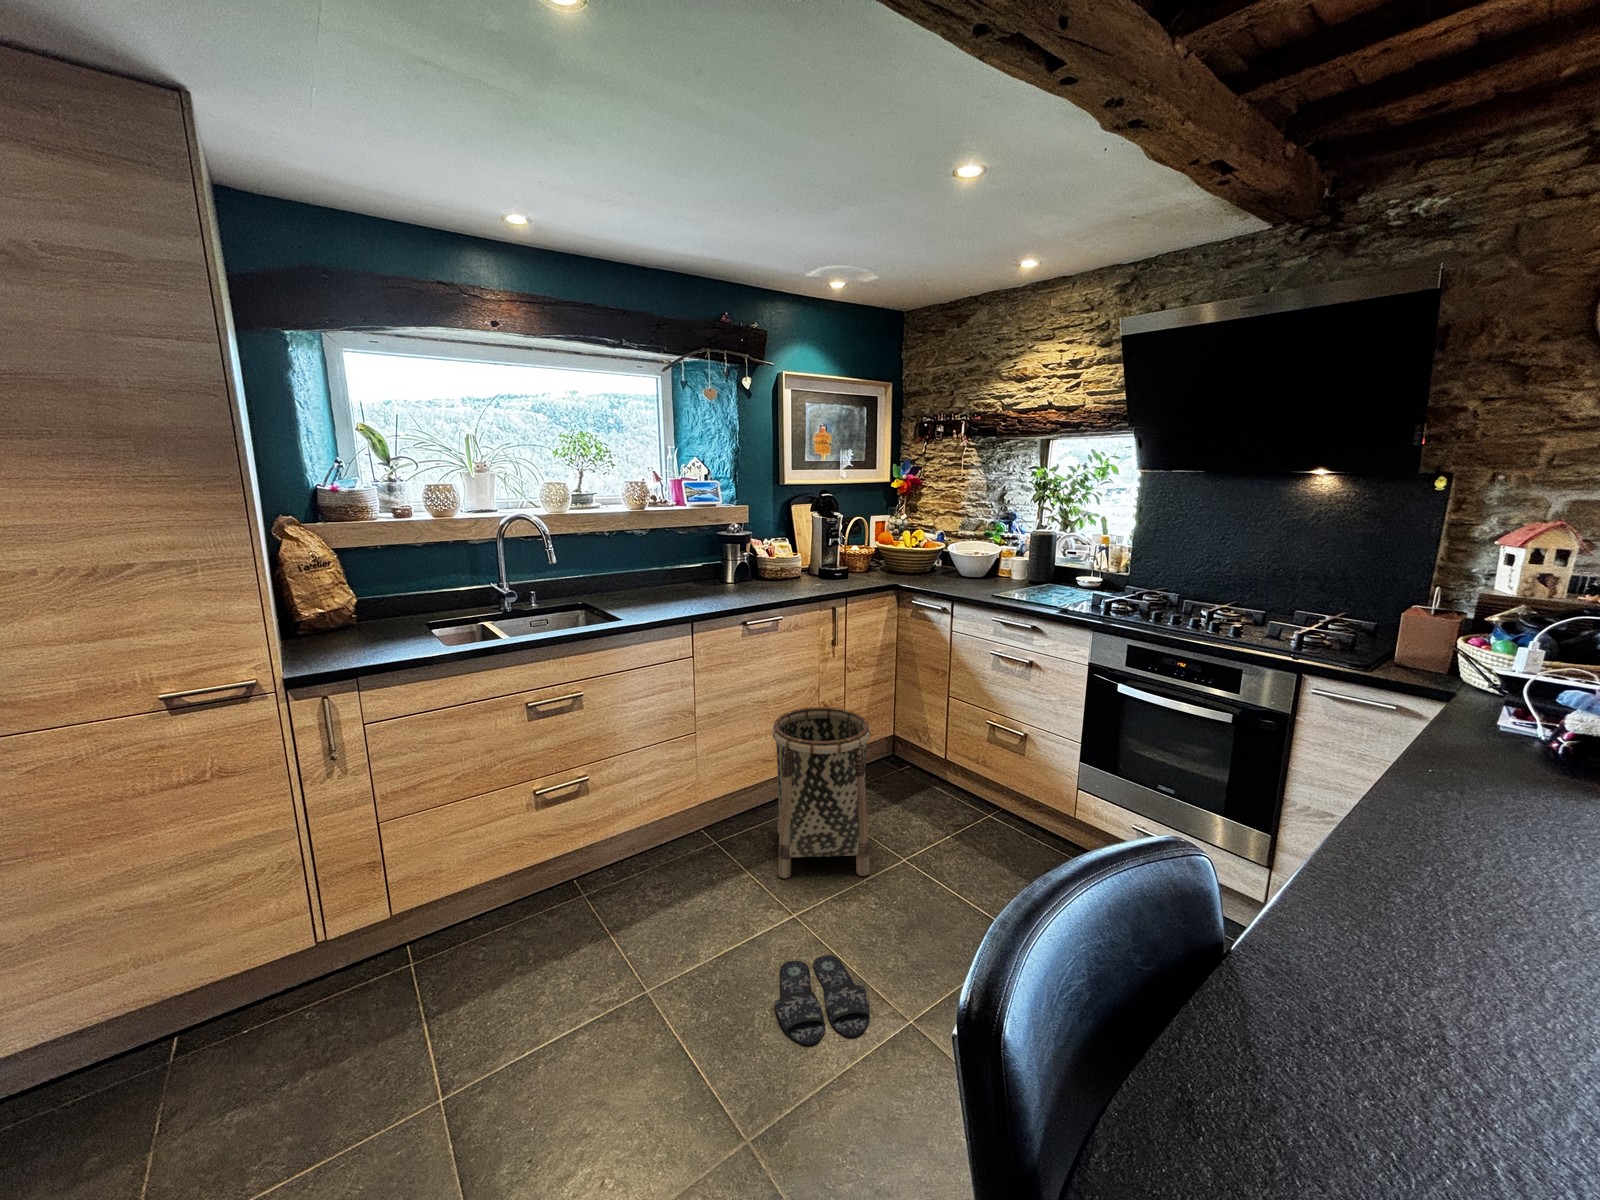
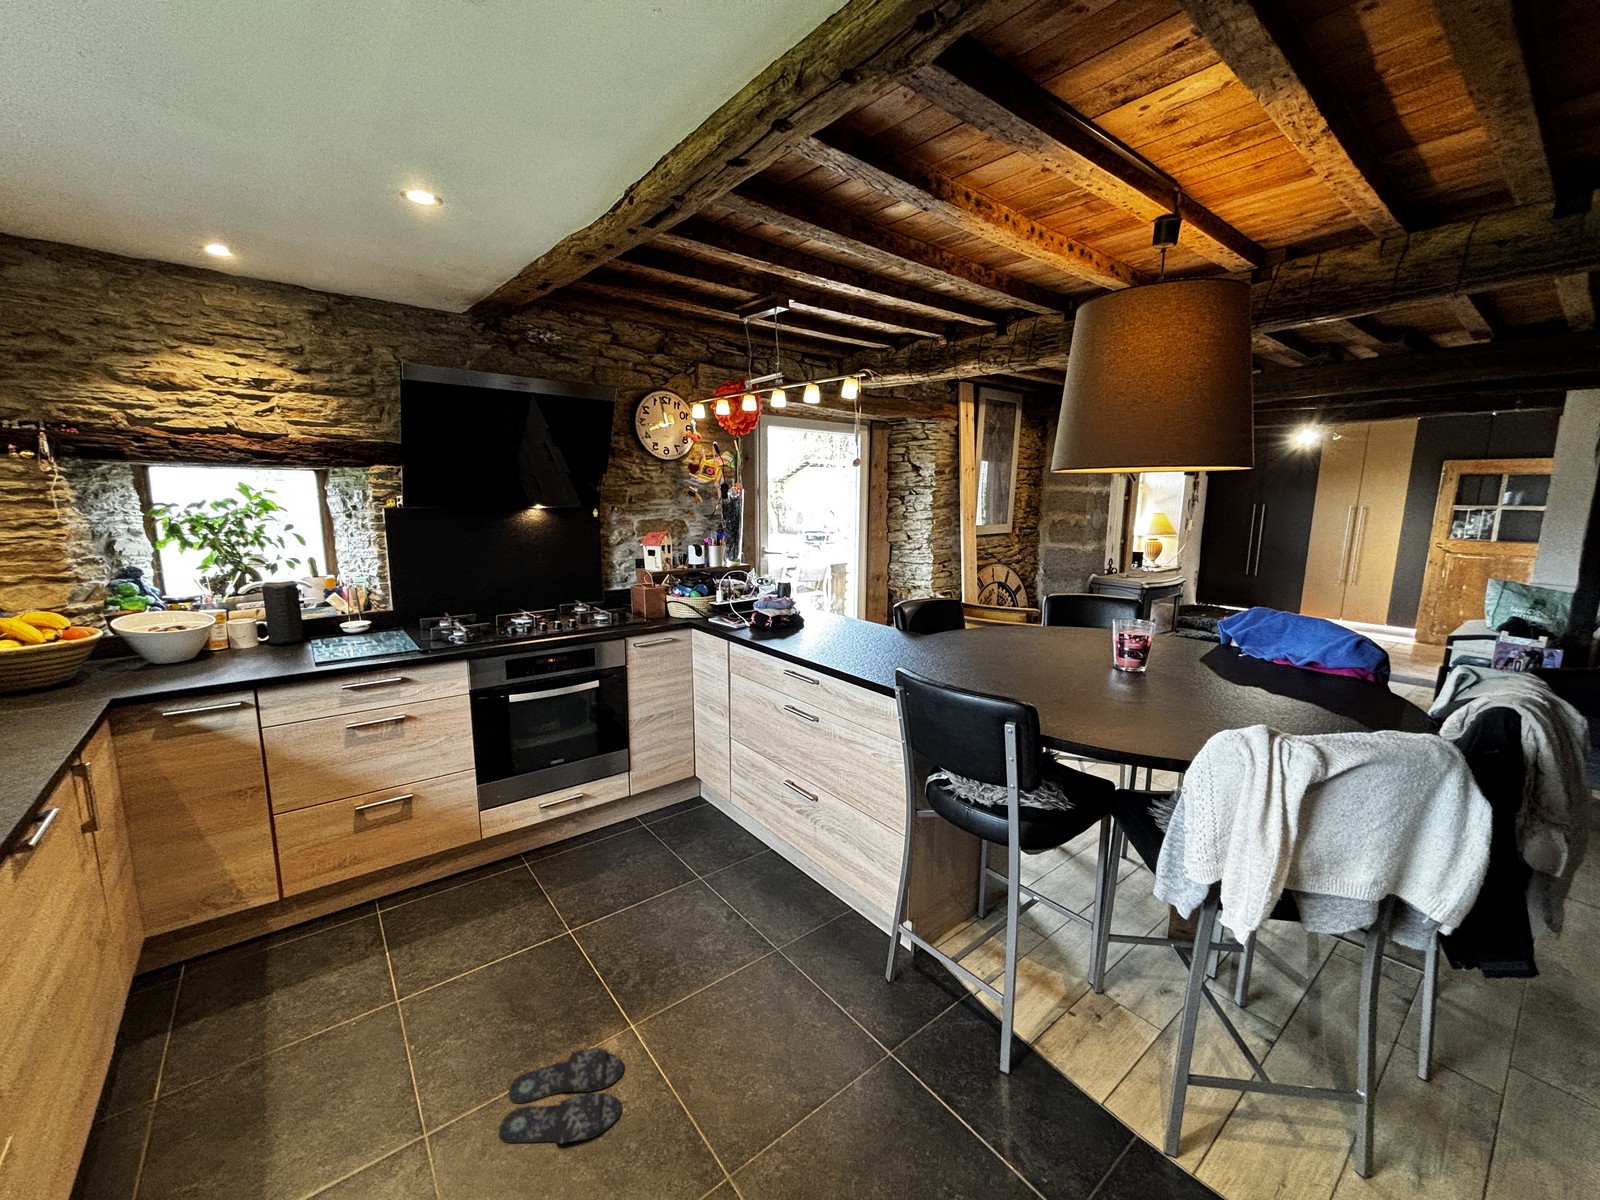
basket: present [772,707,870,878] -> none [171,866,401,1150]

